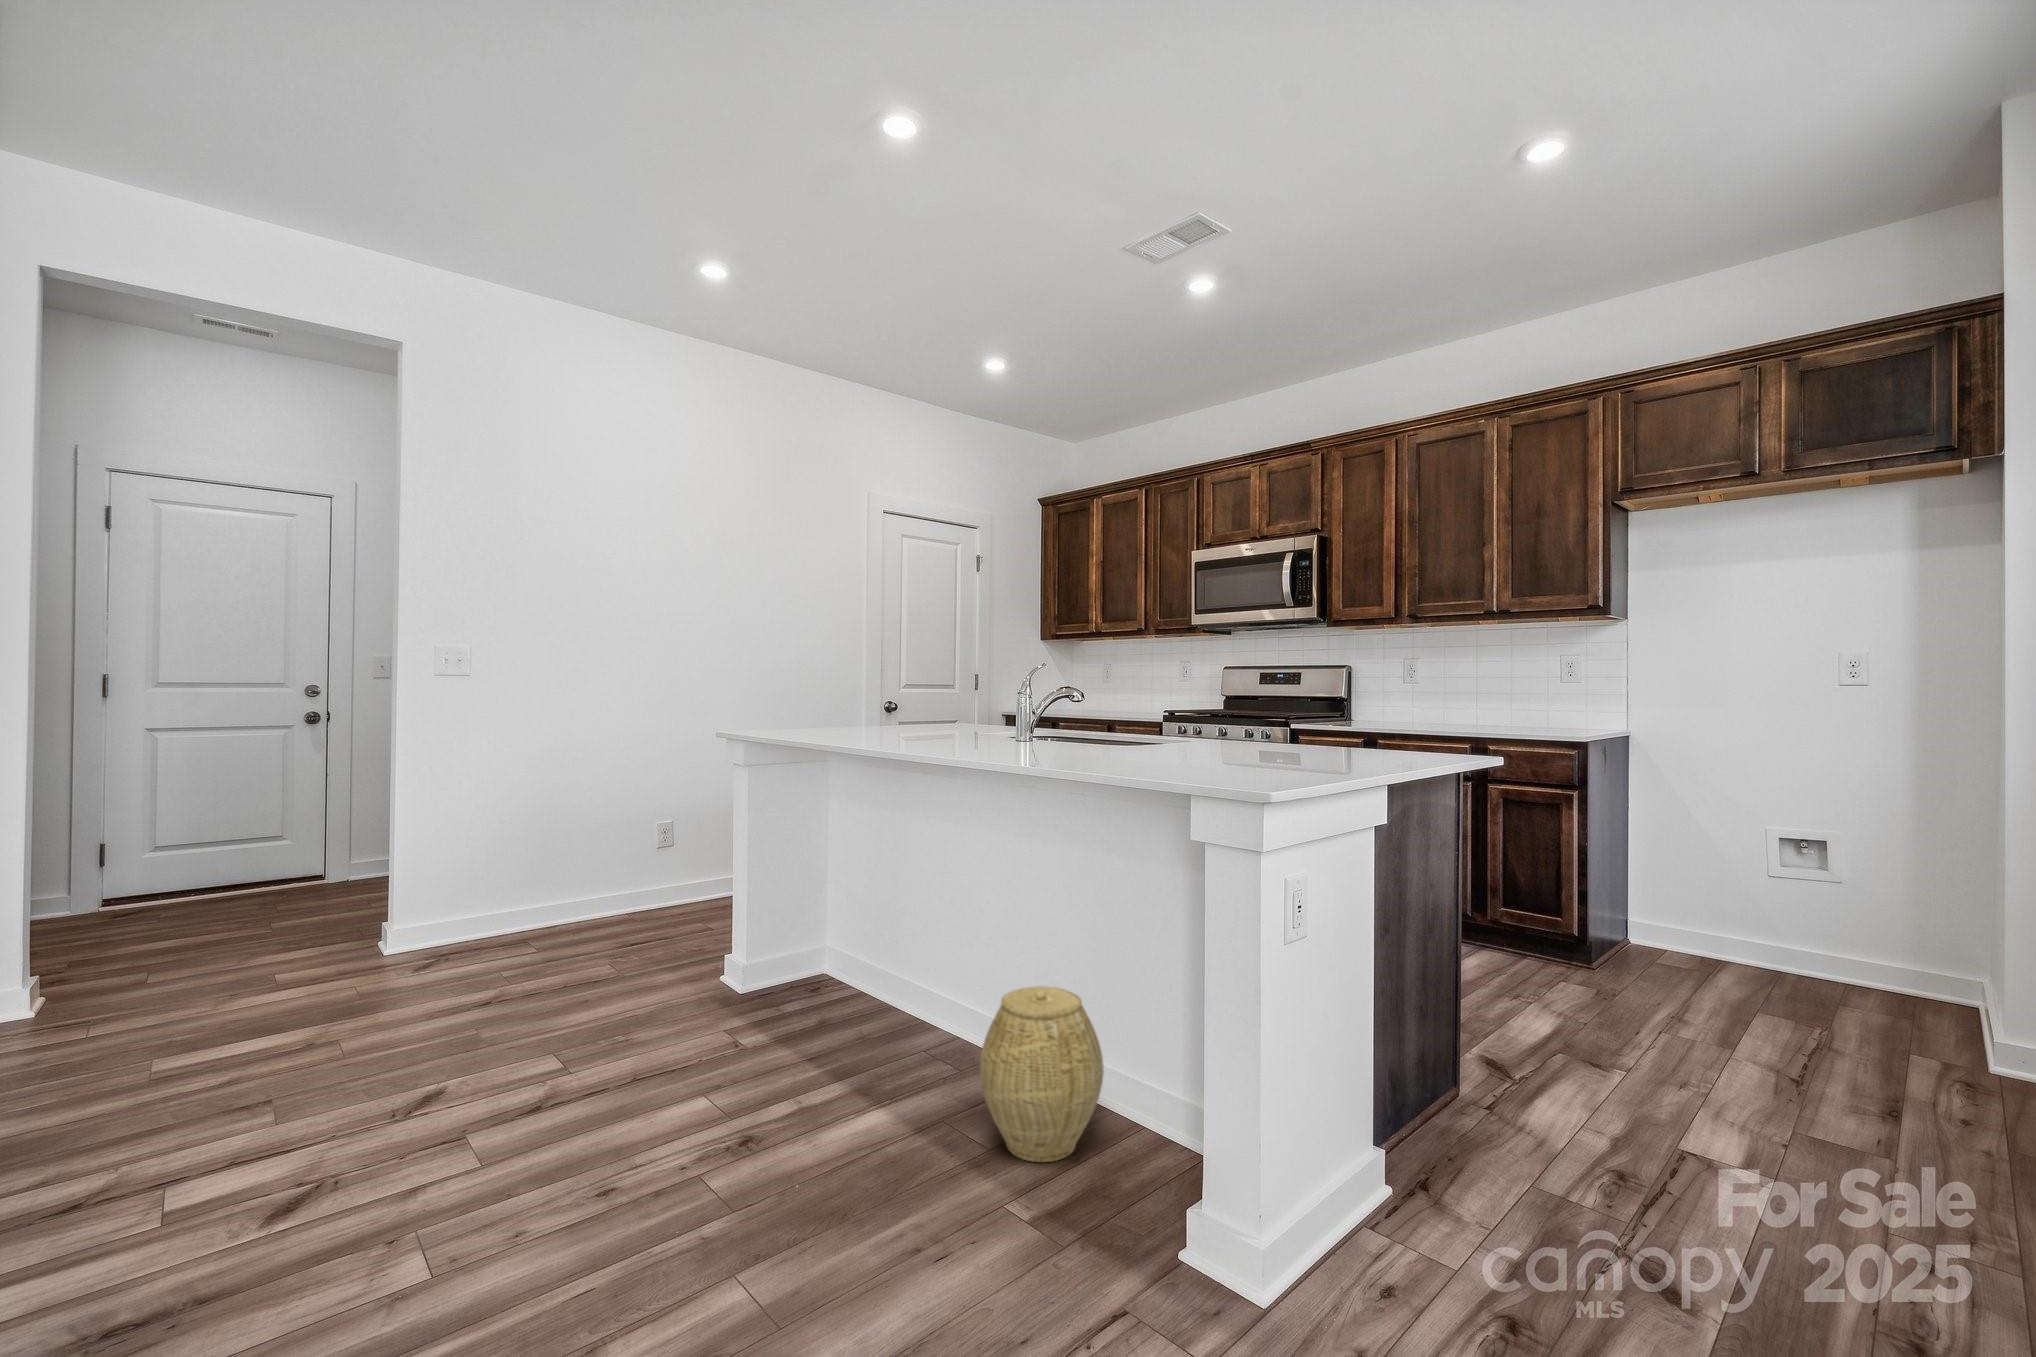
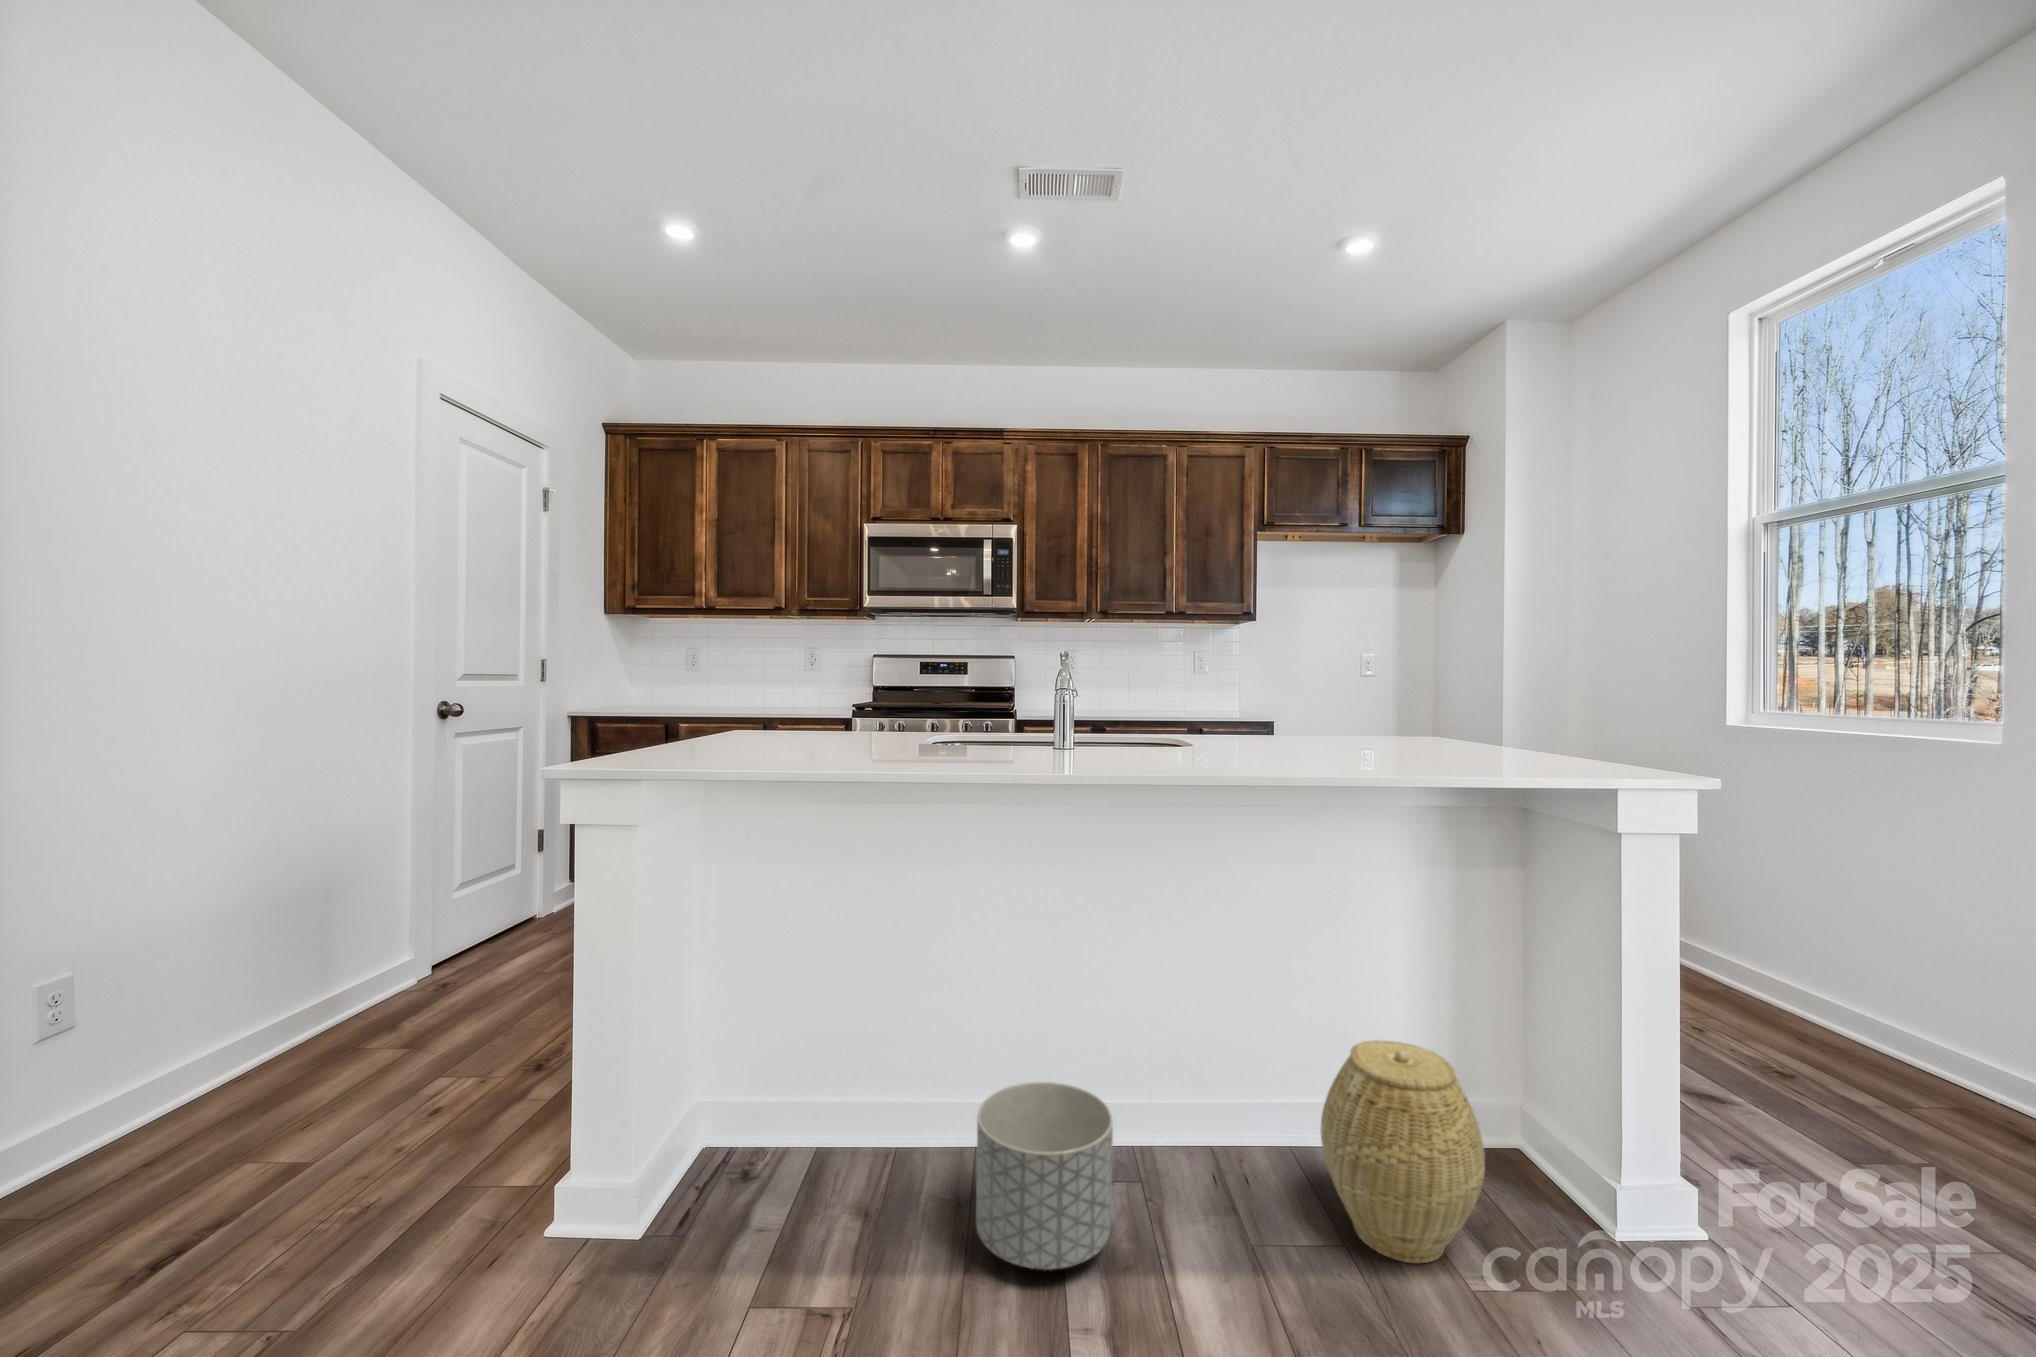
planter: none [822,957,912,1064] -> present [976,1082,1113,1270]

